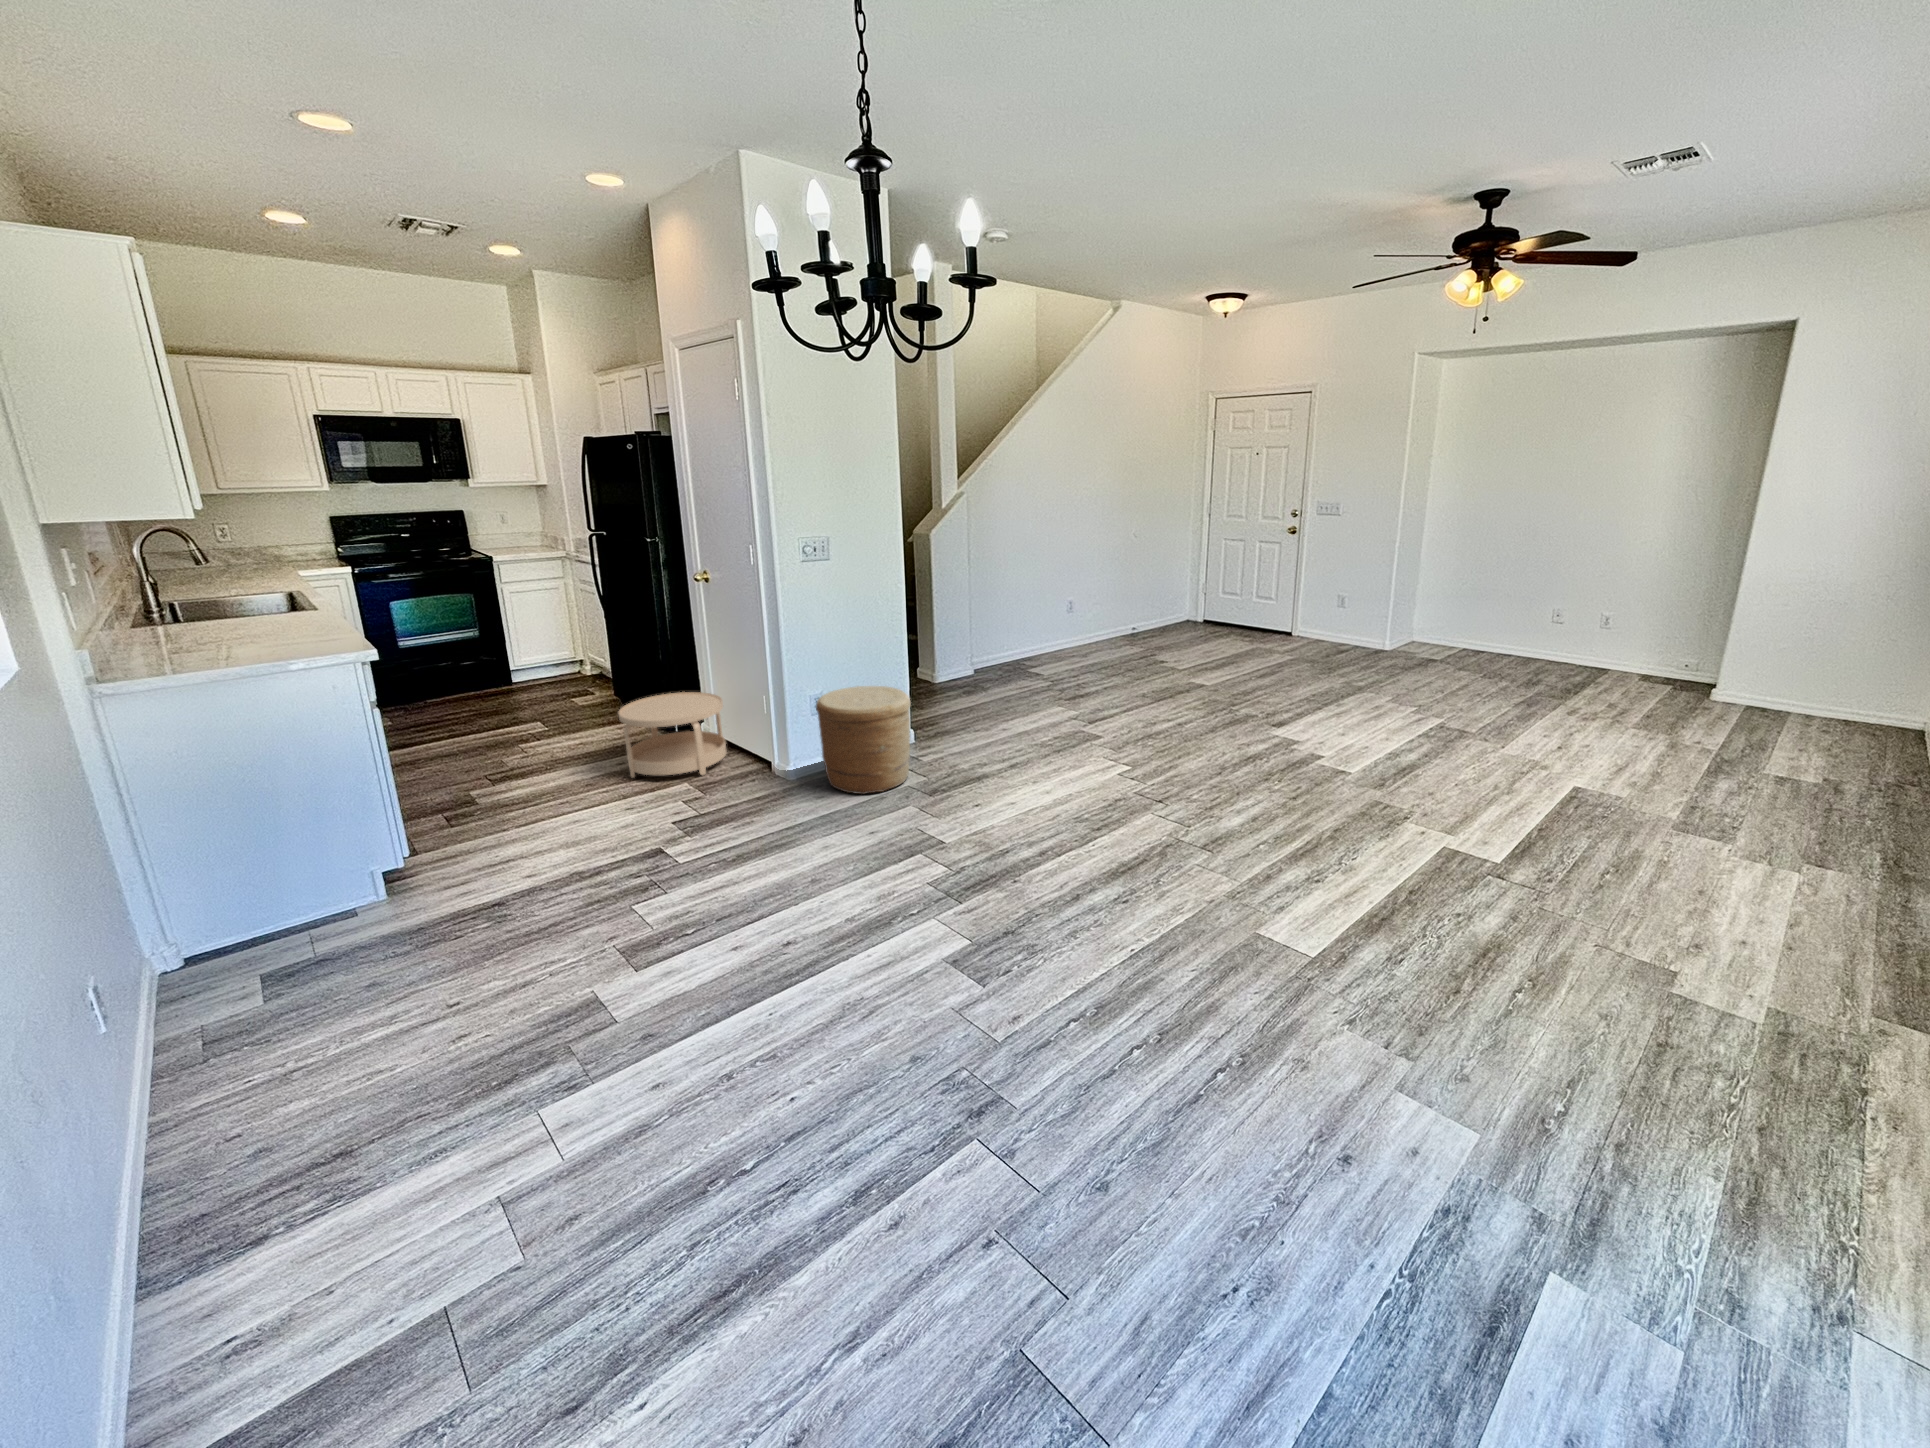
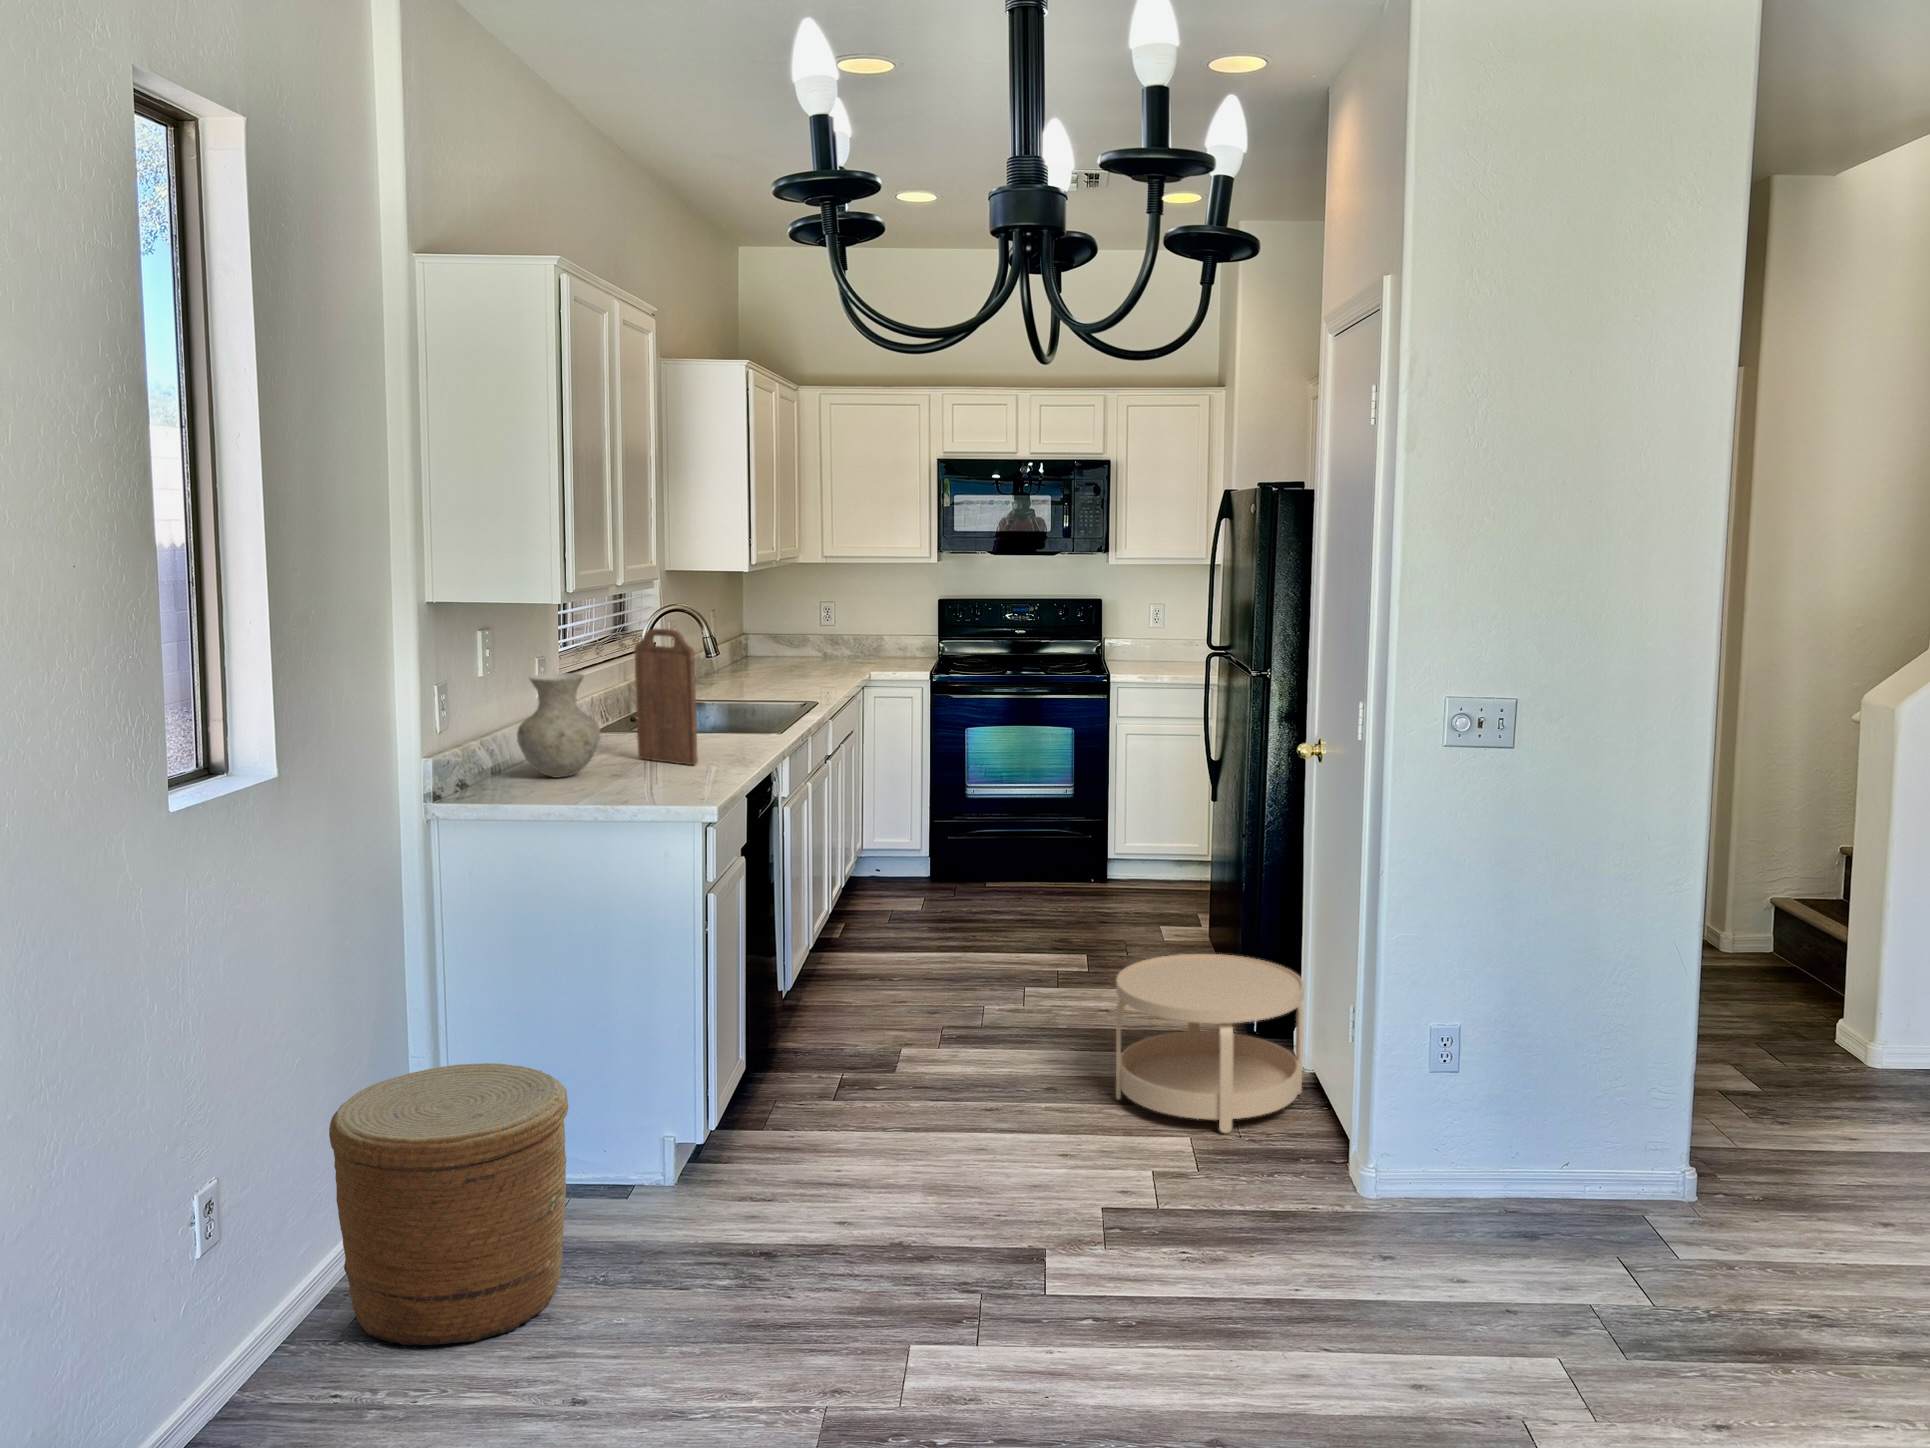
cutting board: none [215,544,303,640] -> present [634,628,698,765]
vase: none [136,580,222,659] -> present [517,673,600,778]
woven basket: present [816,686,911,794] -> present [329,1063,568,1345]

